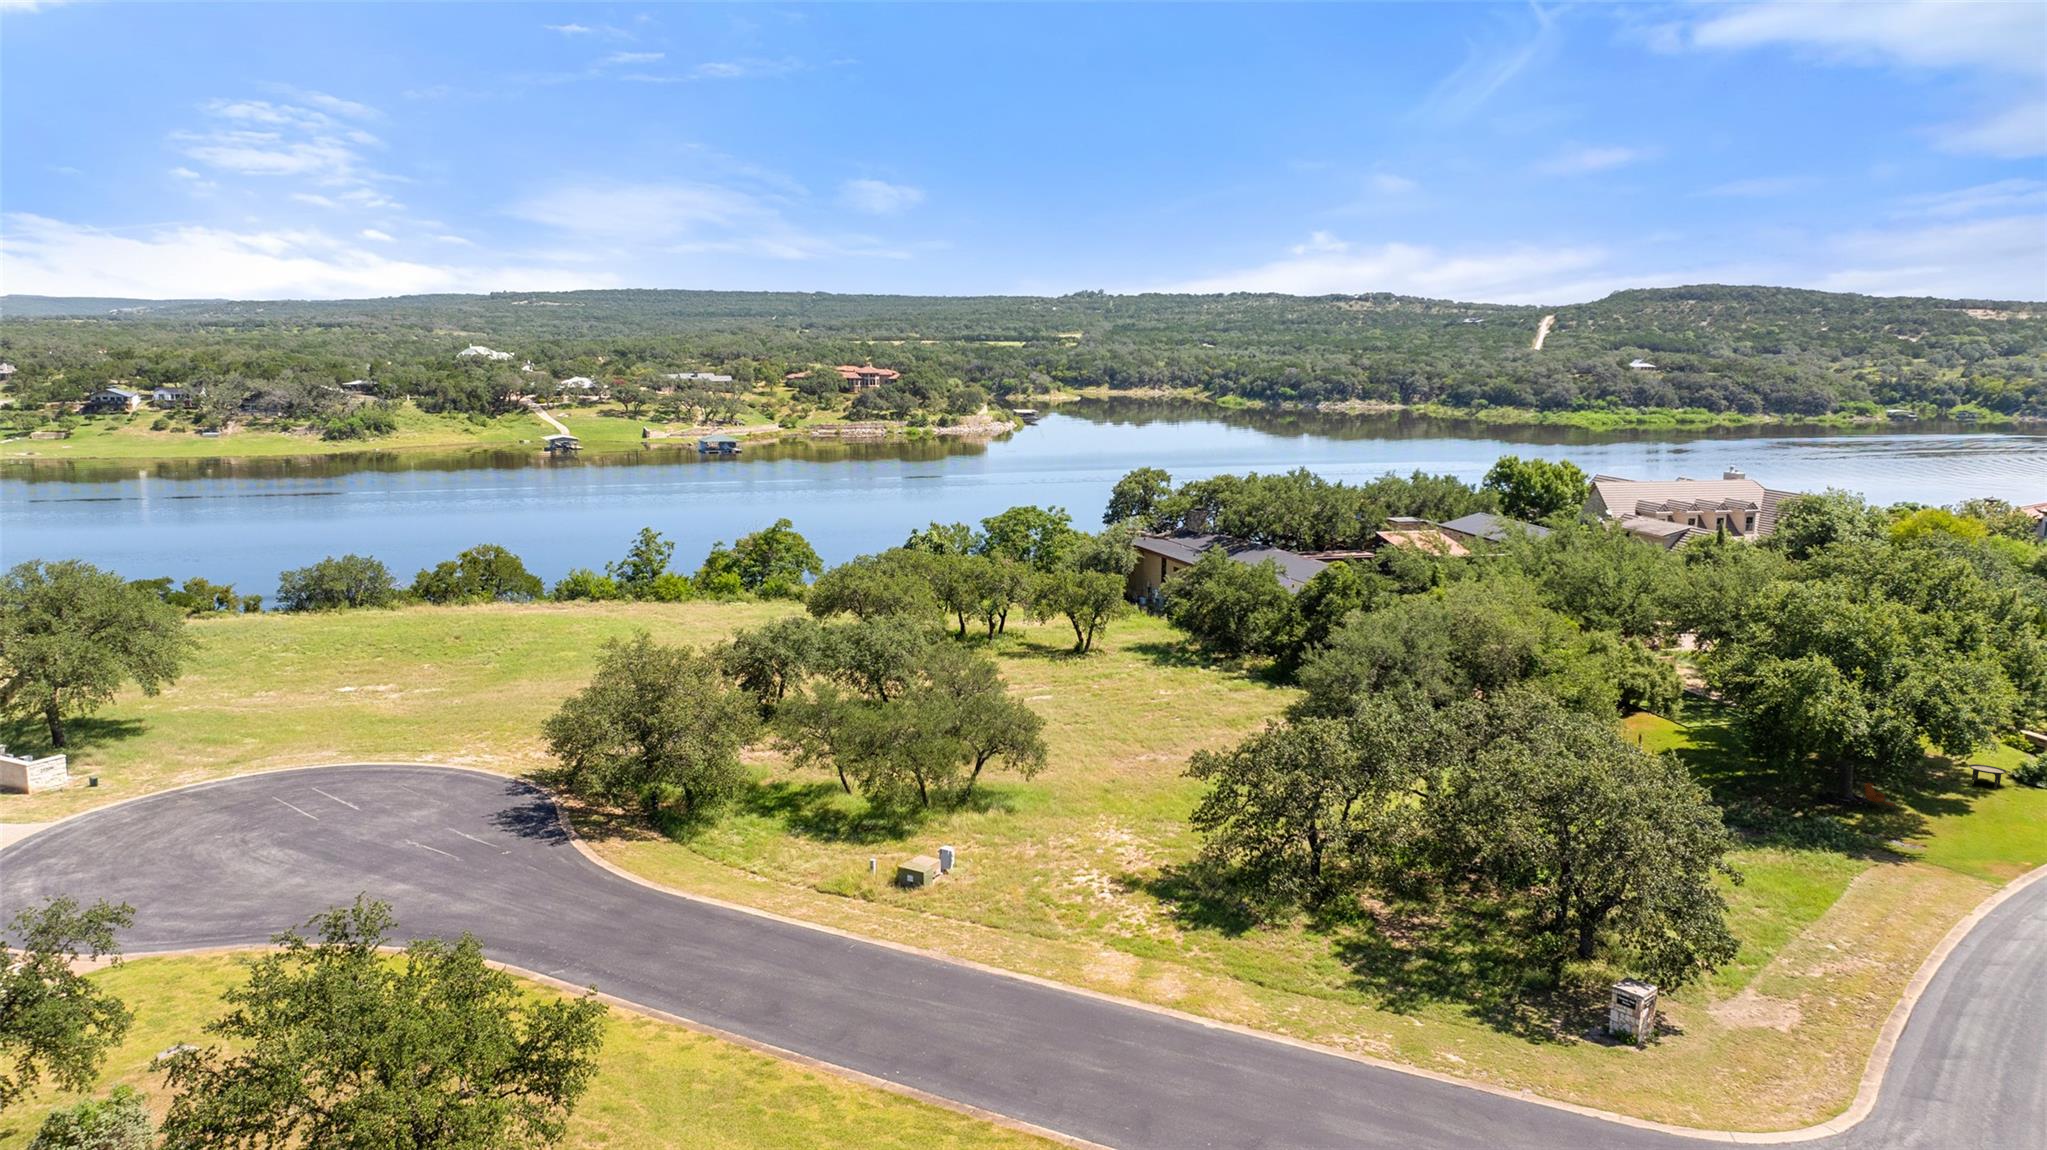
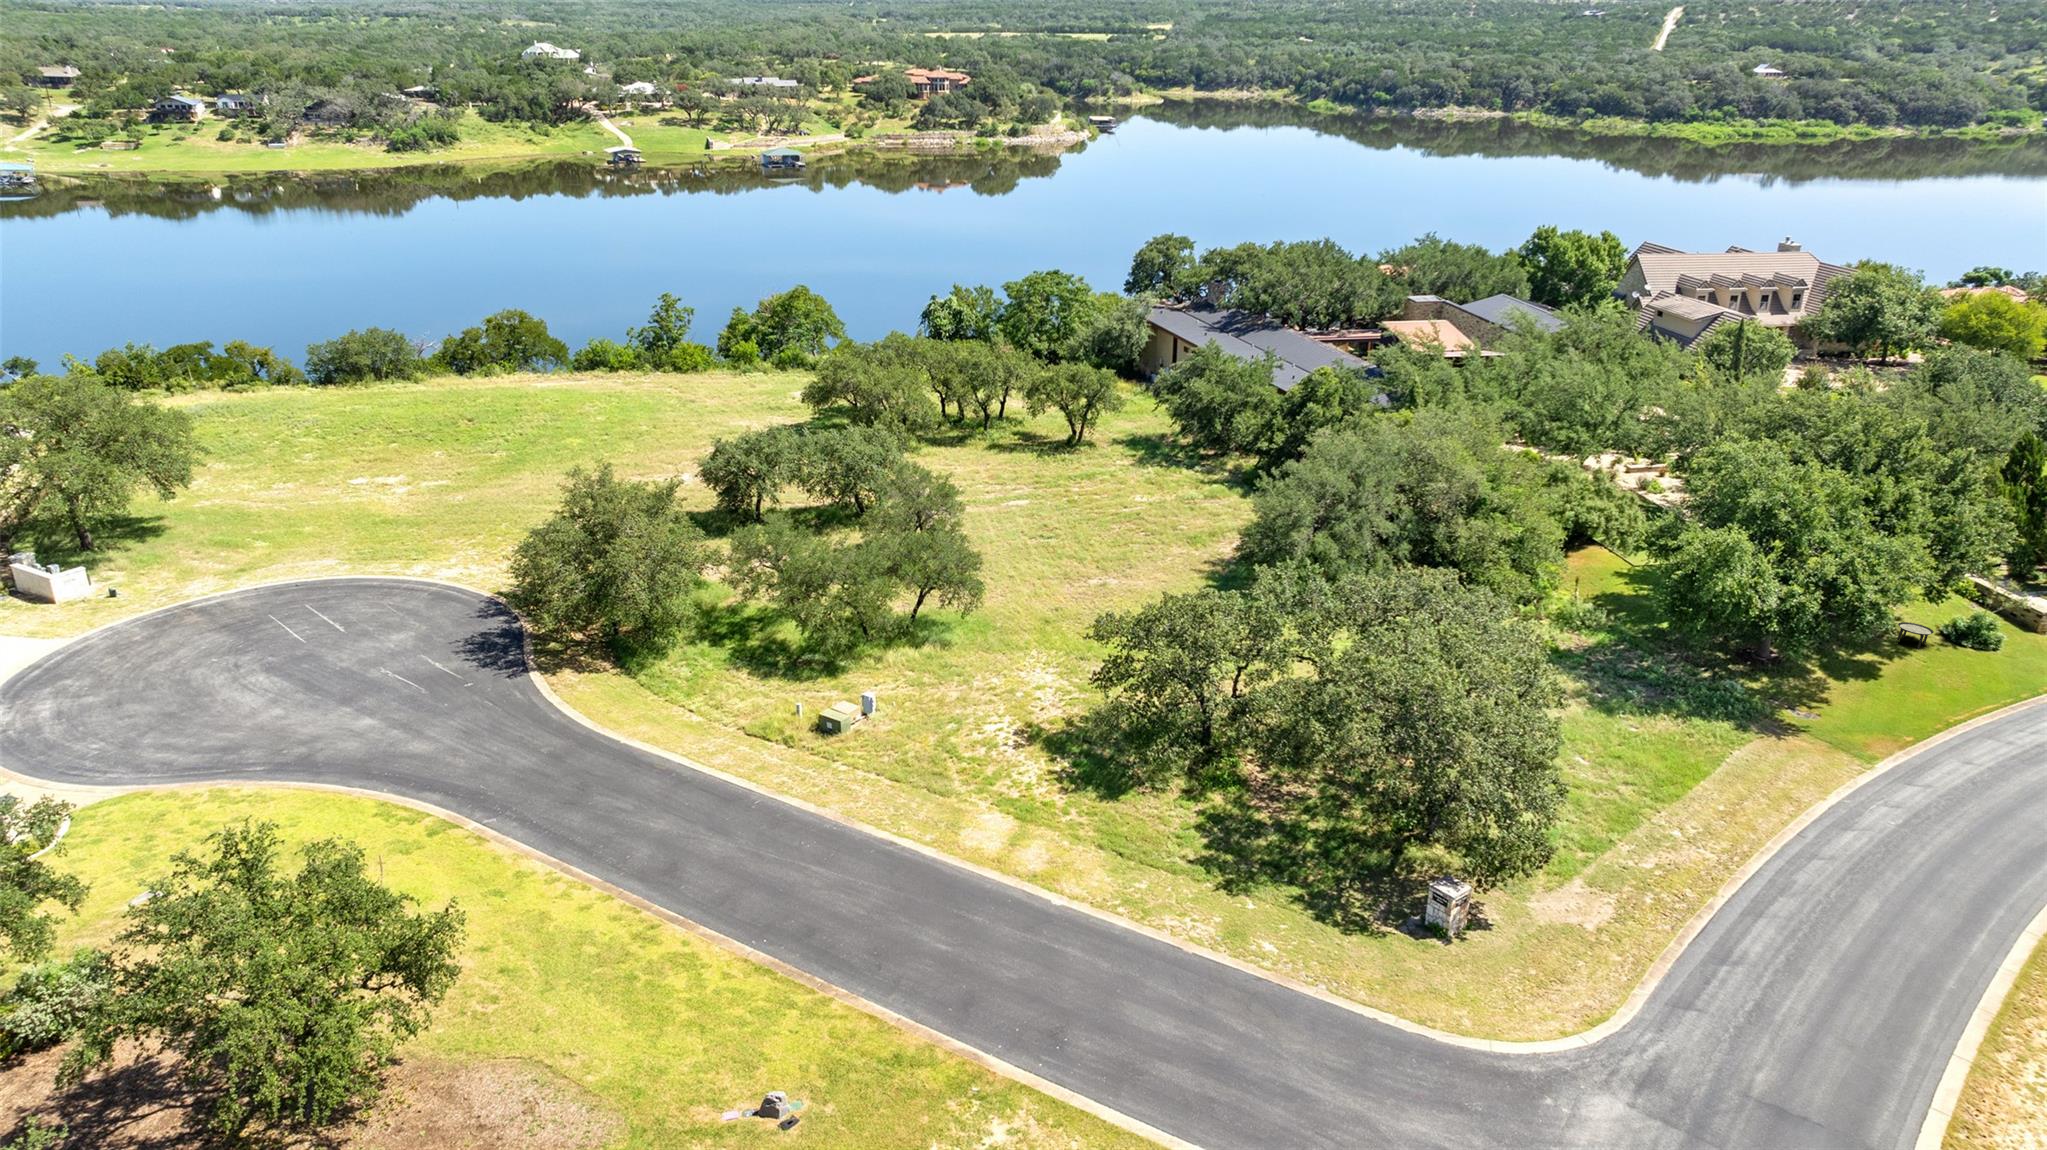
lounge chair: present [1865,783,1894,810] -> none [1779,644,1805,675]

